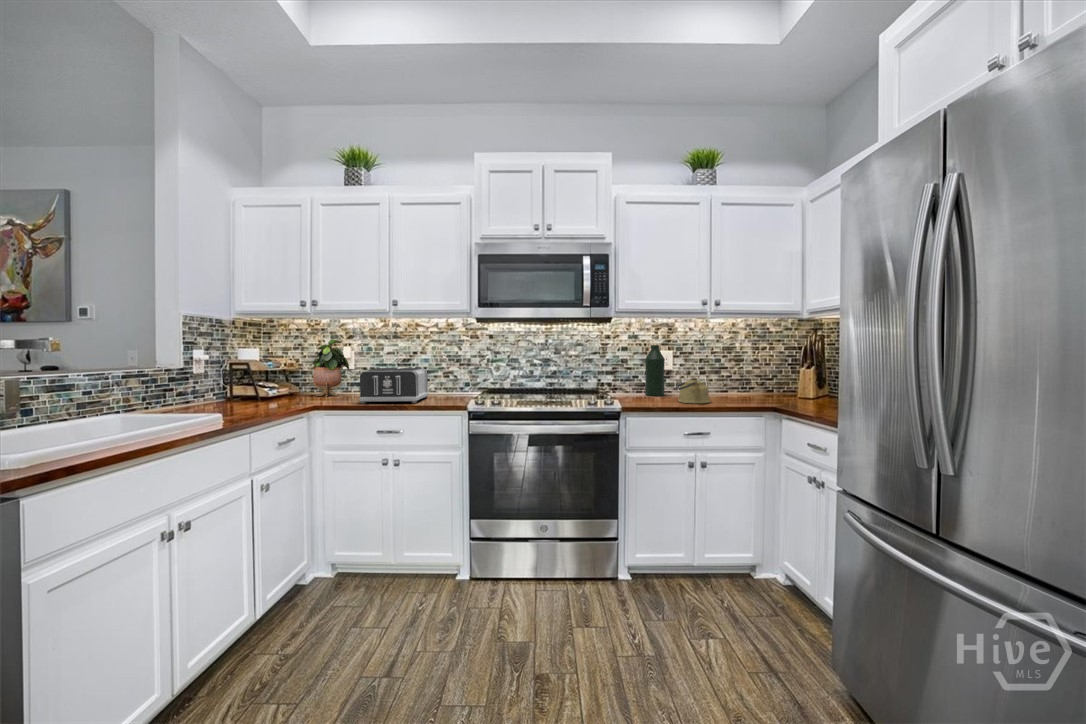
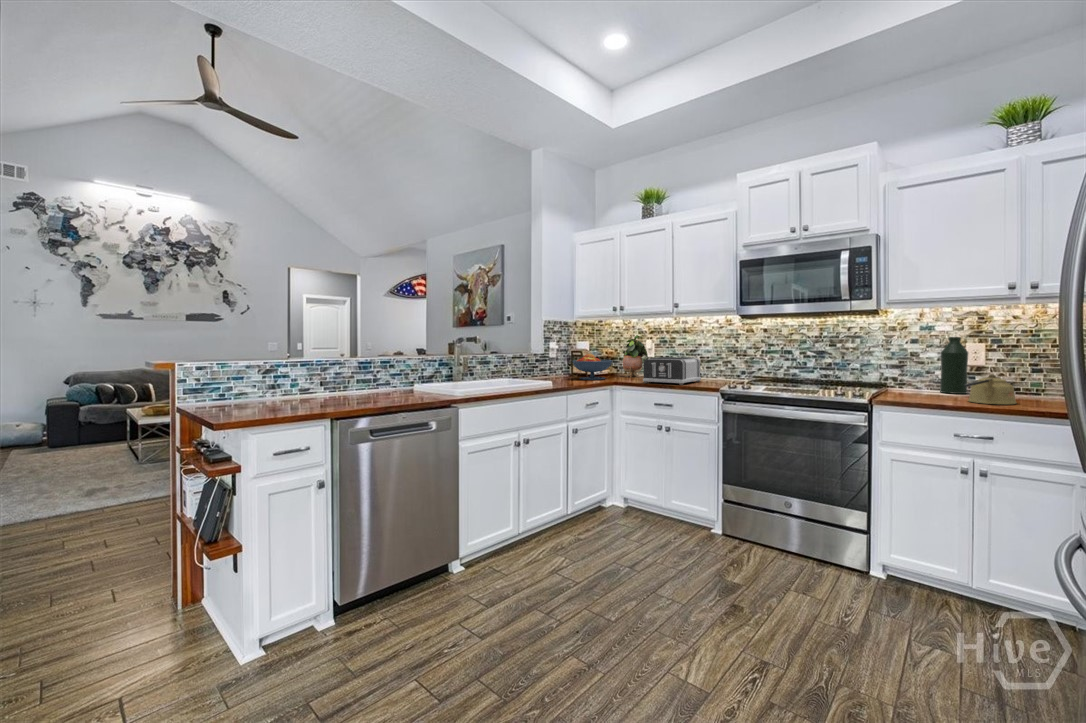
fruit bowl: none [237,366,304,404] -> present [573,354,612,380]

